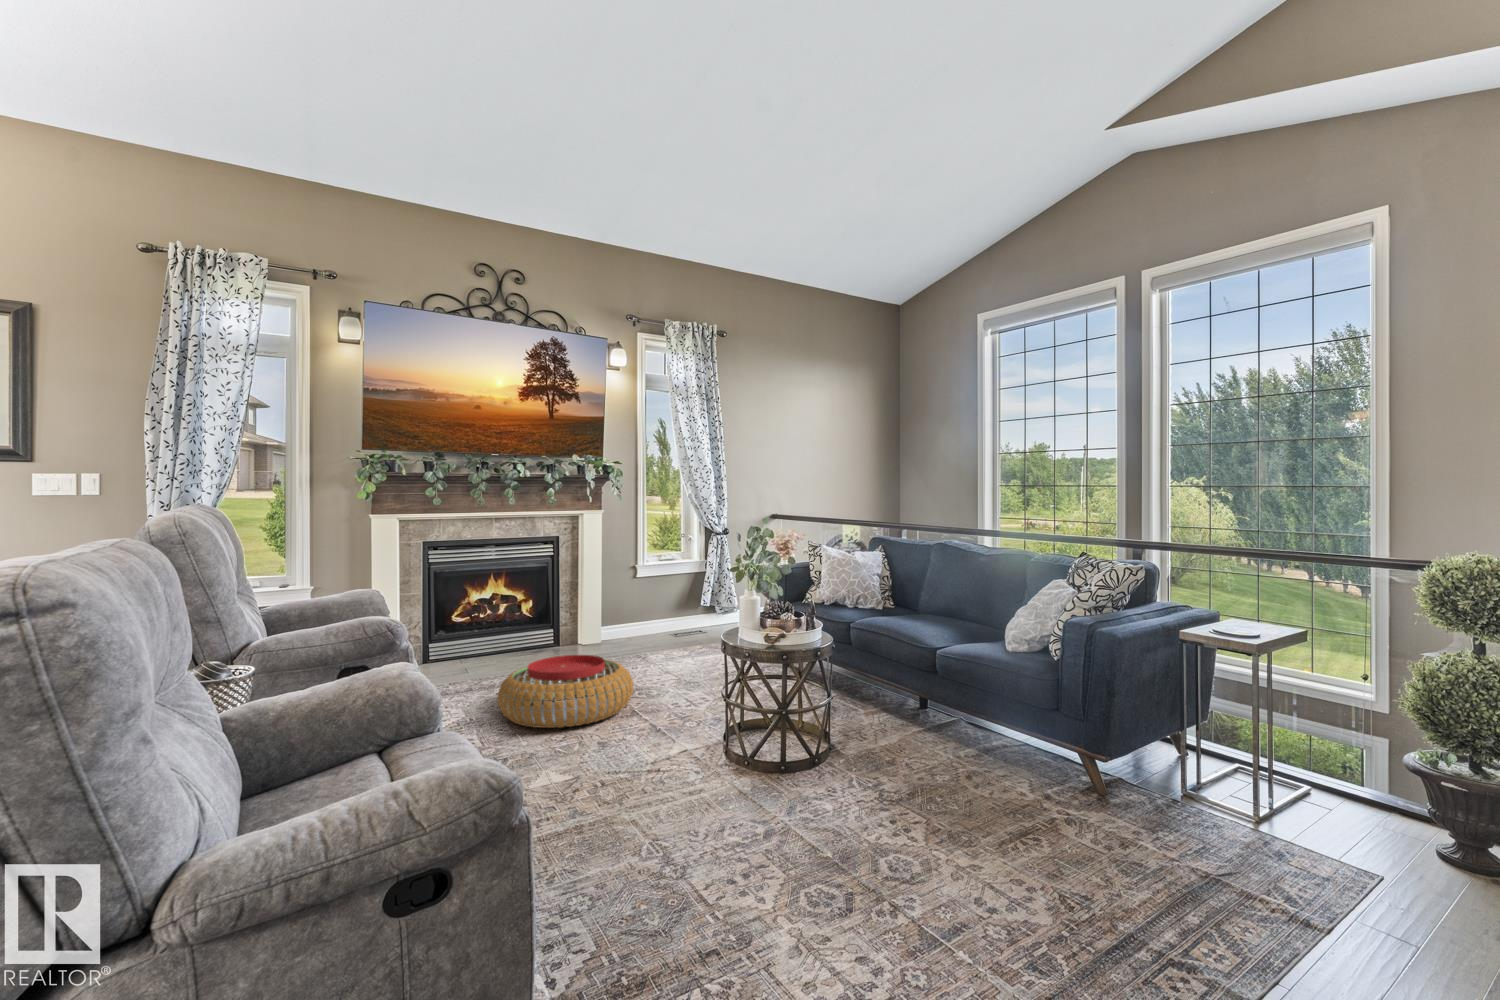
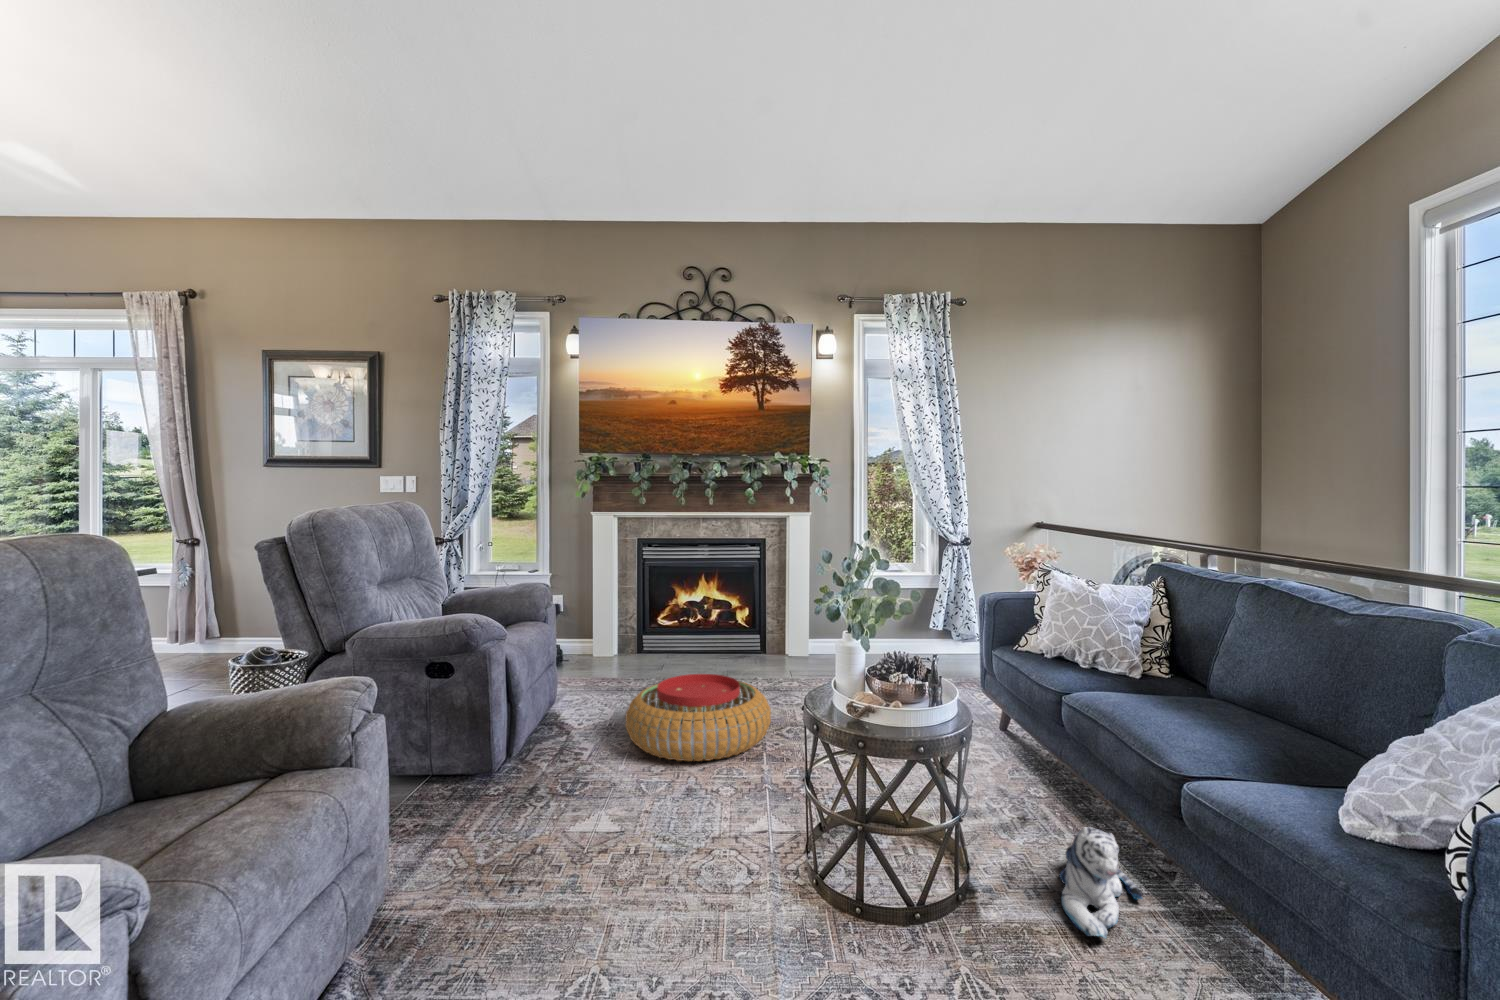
plush toy: none [875,690,921,748] -> present [1059,827,1142,938]

